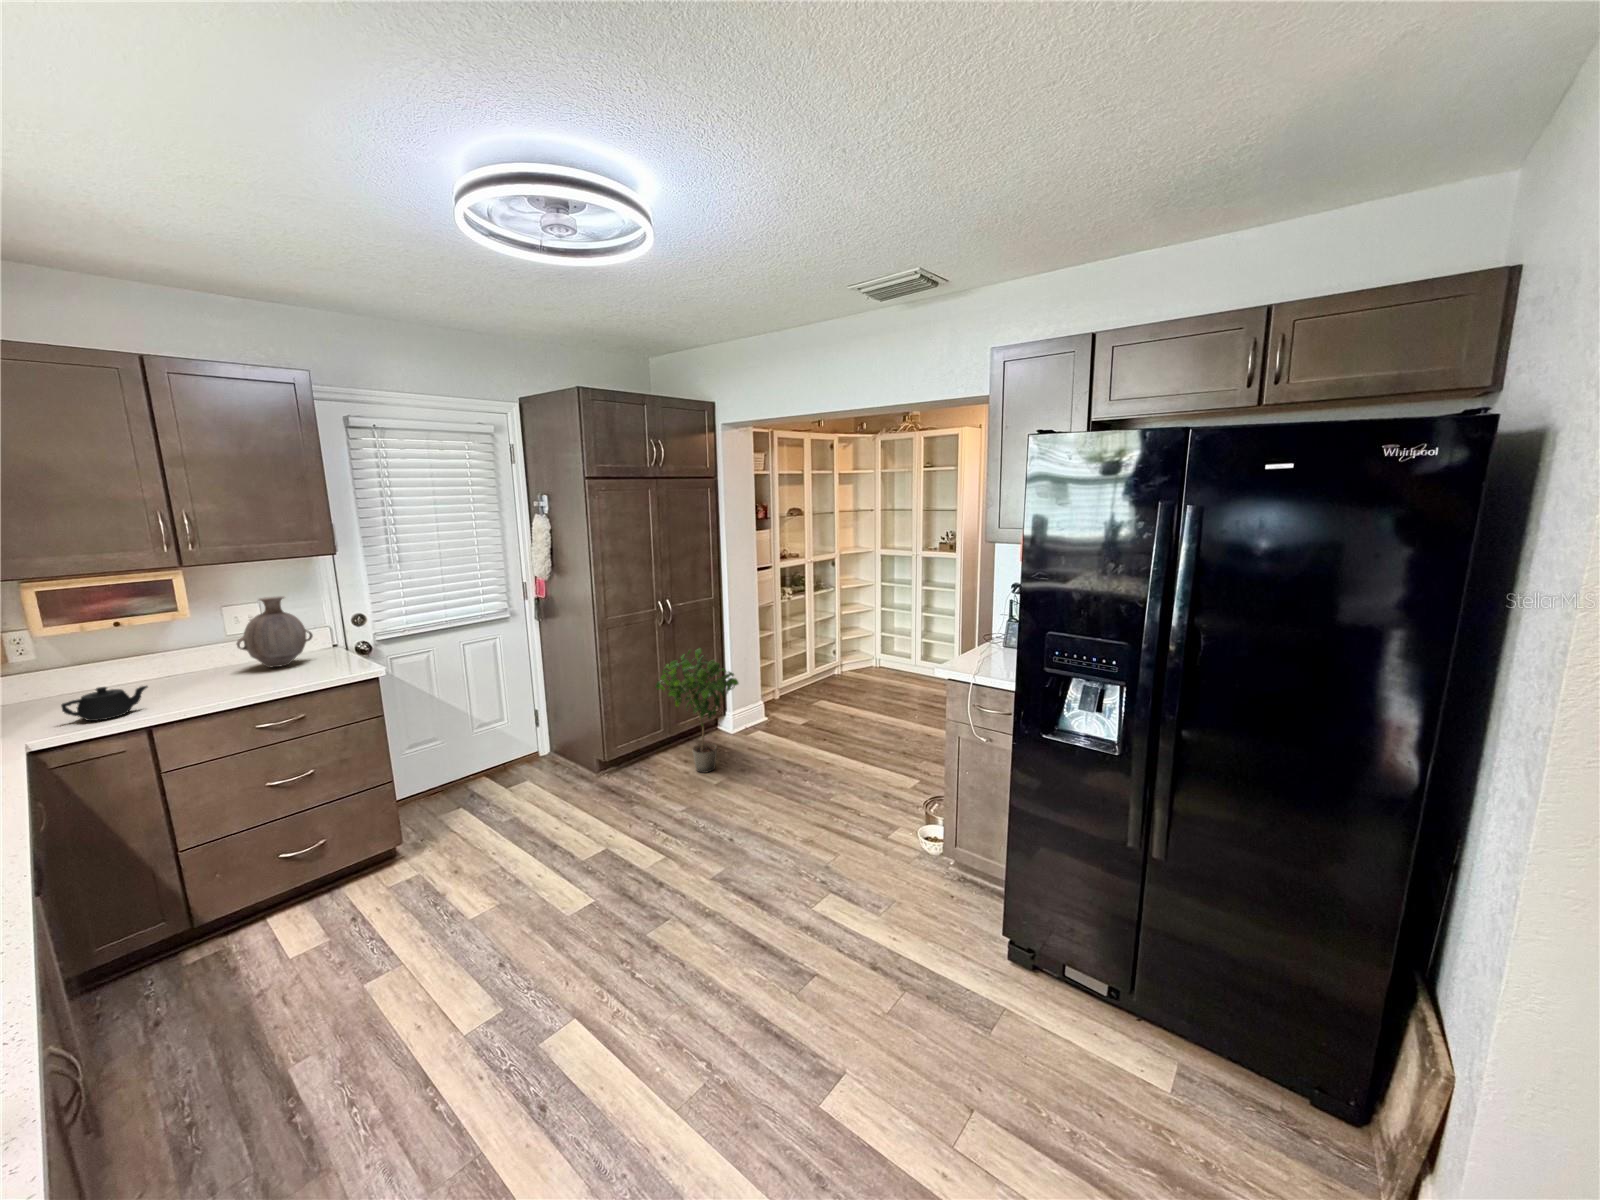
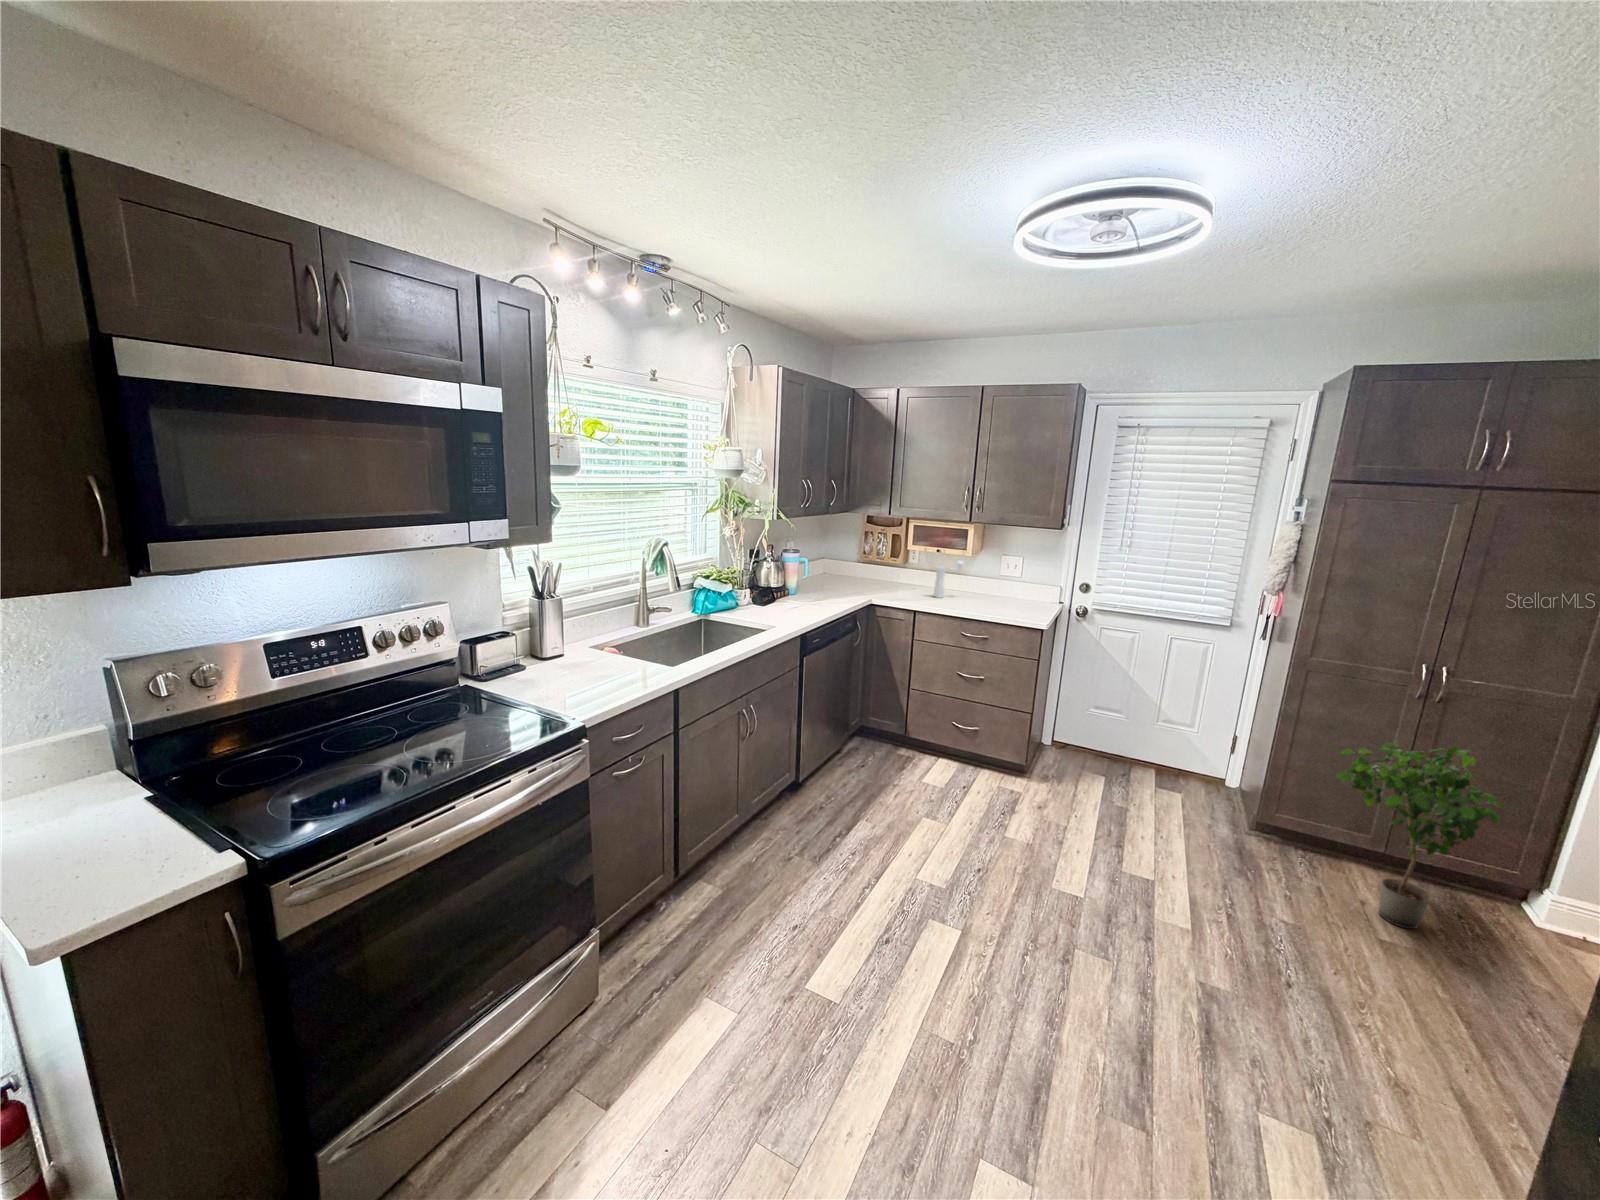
vase: present [237,596,313,667] -> none [992,551,1037,603]
pepper mill: none [133,631,183,699] -> present [934,561,963,598]
teapot: present [61,686,148,721] -> none [894,581,928,600]

